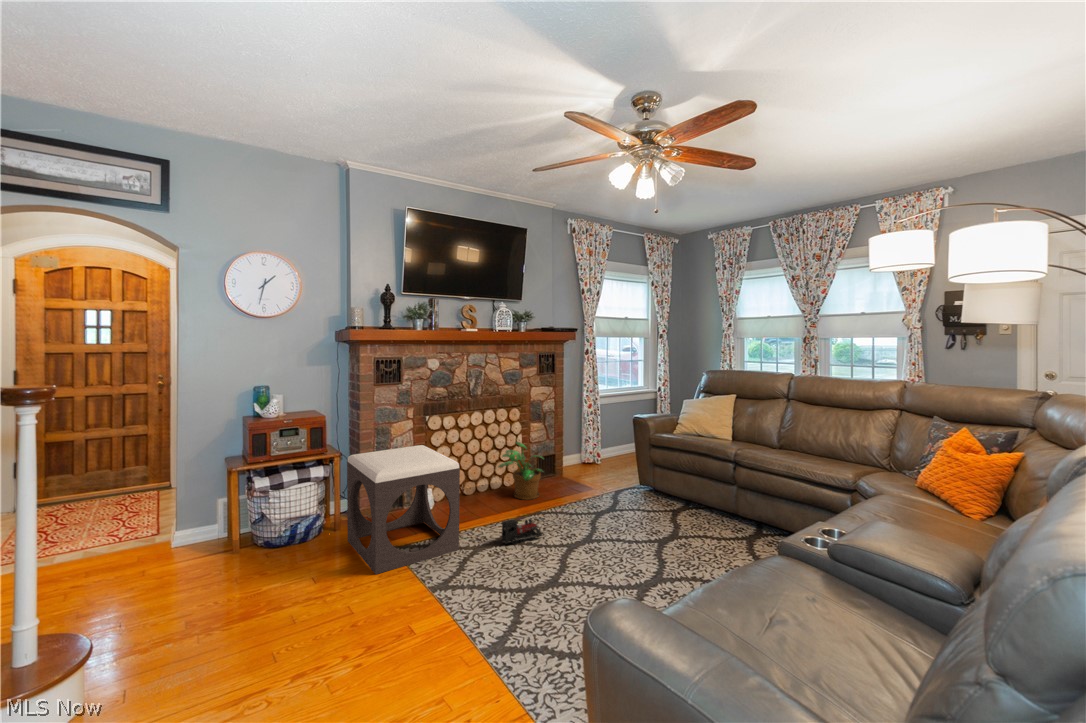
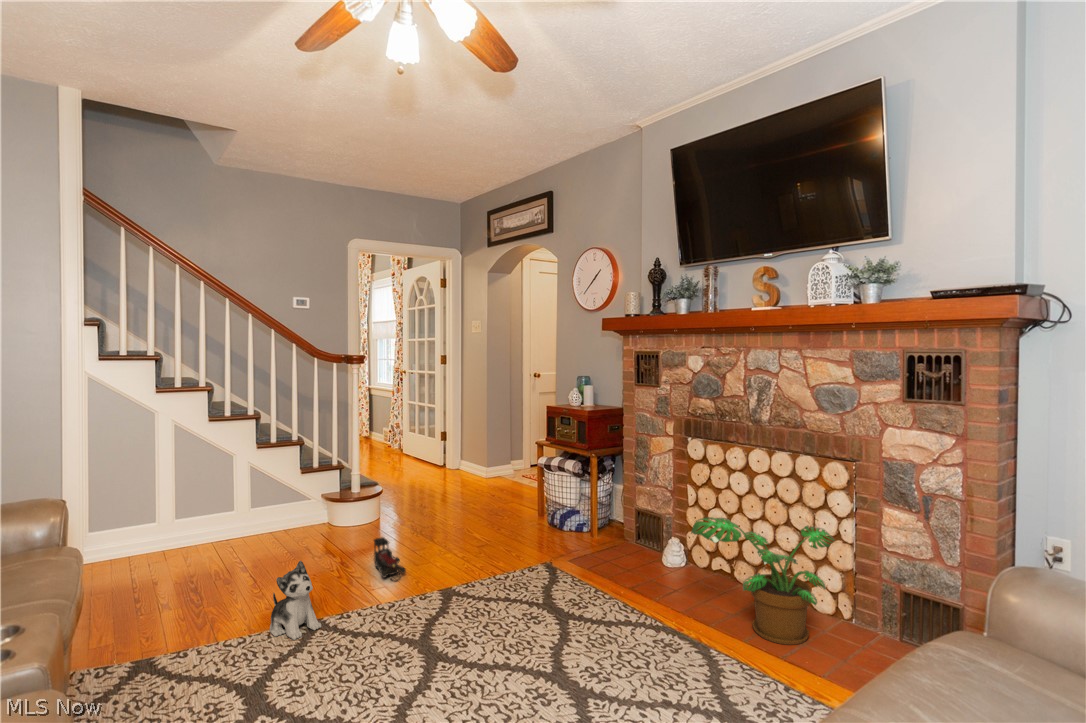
footstool: present [347,445,460,574] -> none [484,449,619,592]
toy train: present [501,519,543,544] -> present [374,537,406,581]
plush toy: none [478,595,528,680] -> present [270,561,321,640]

